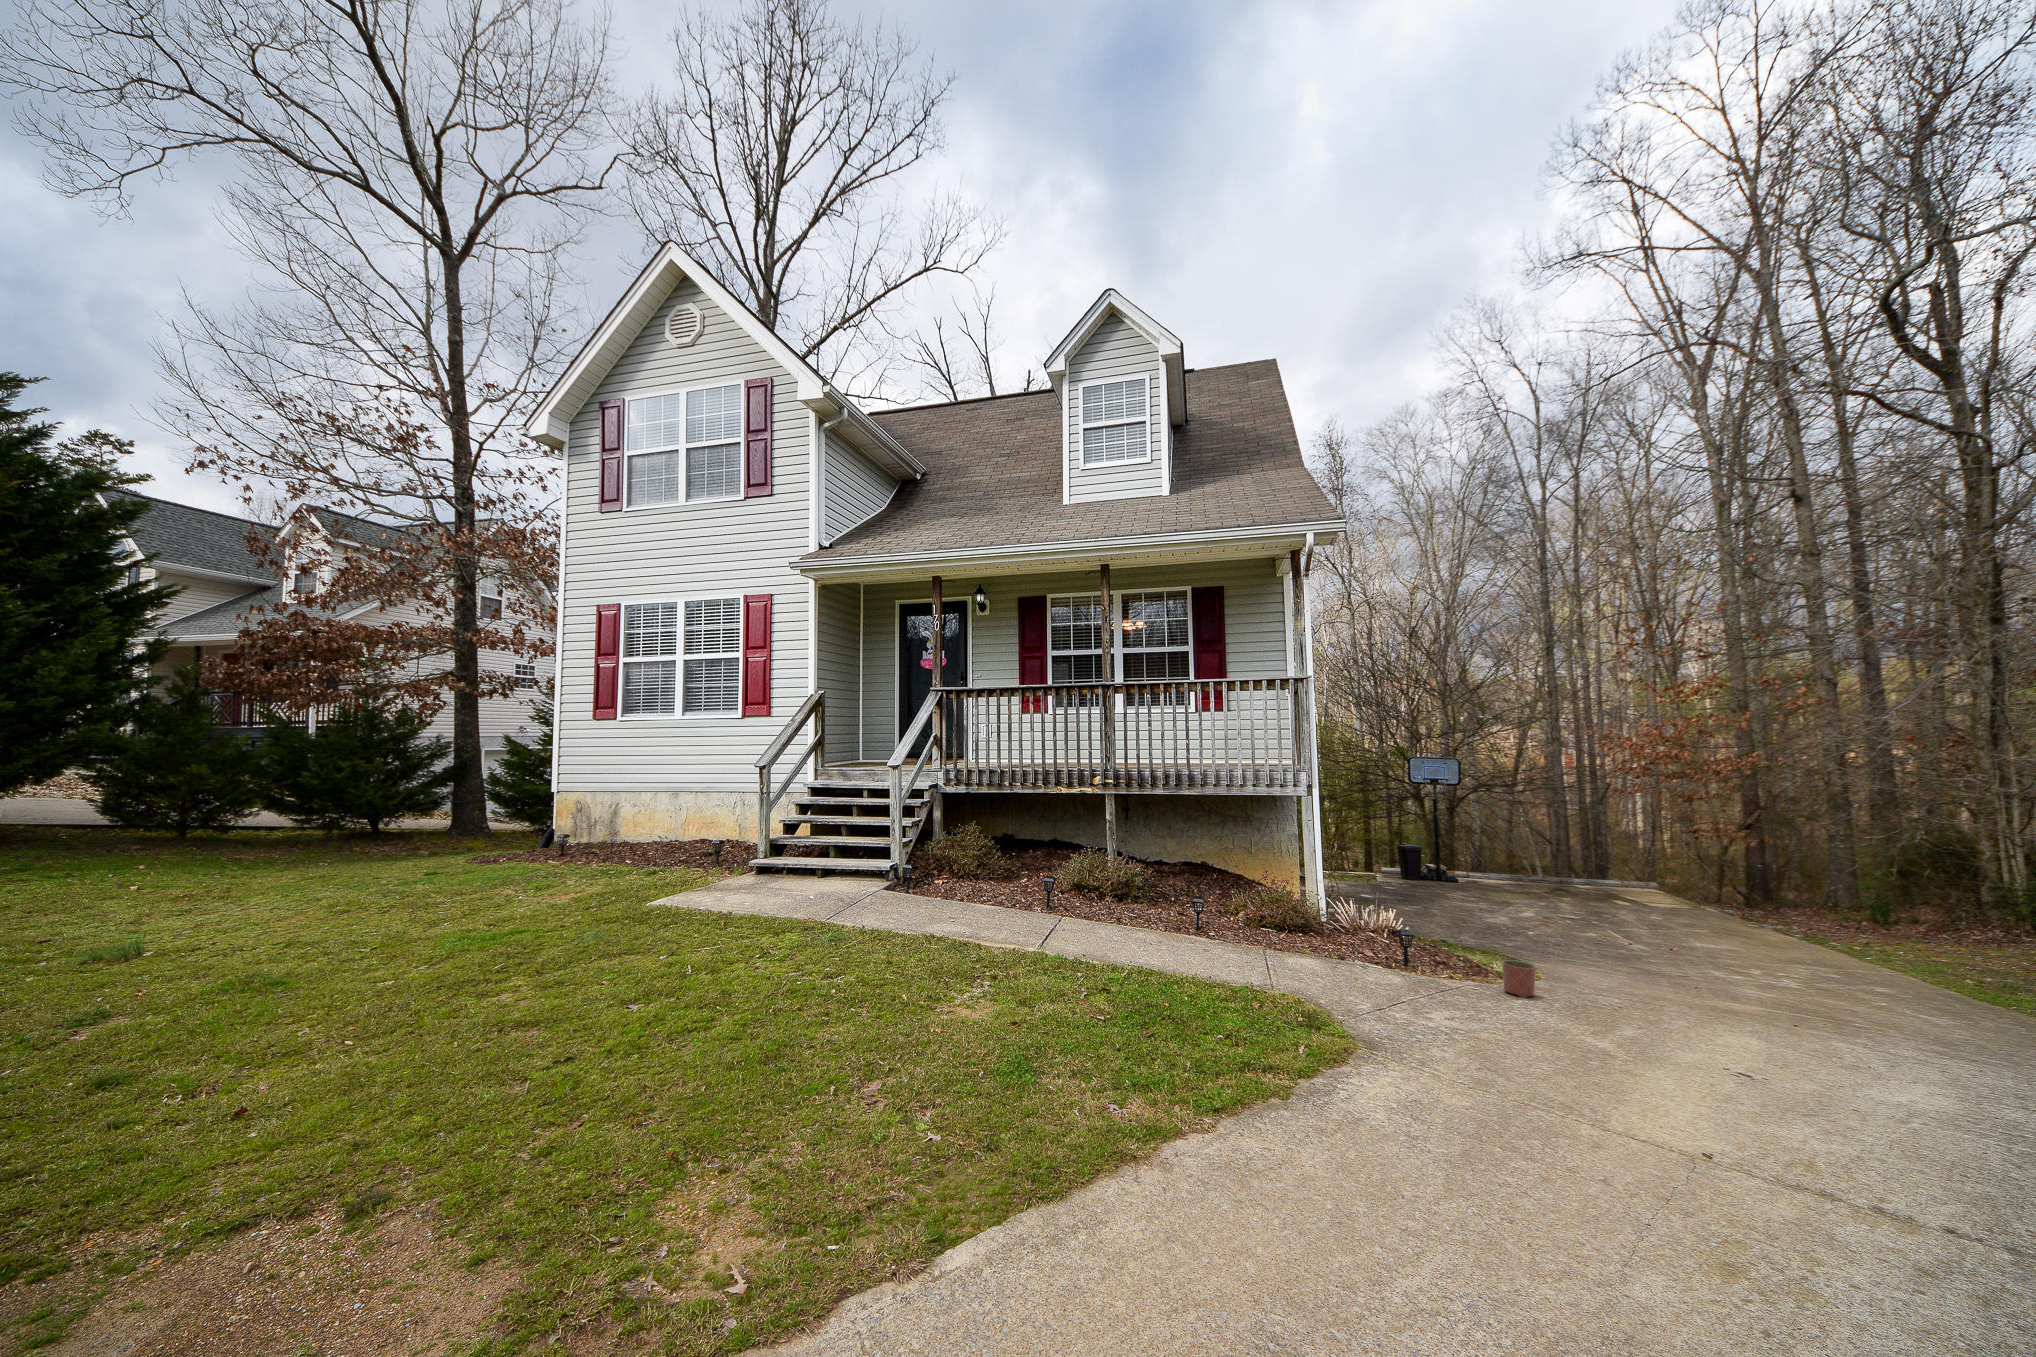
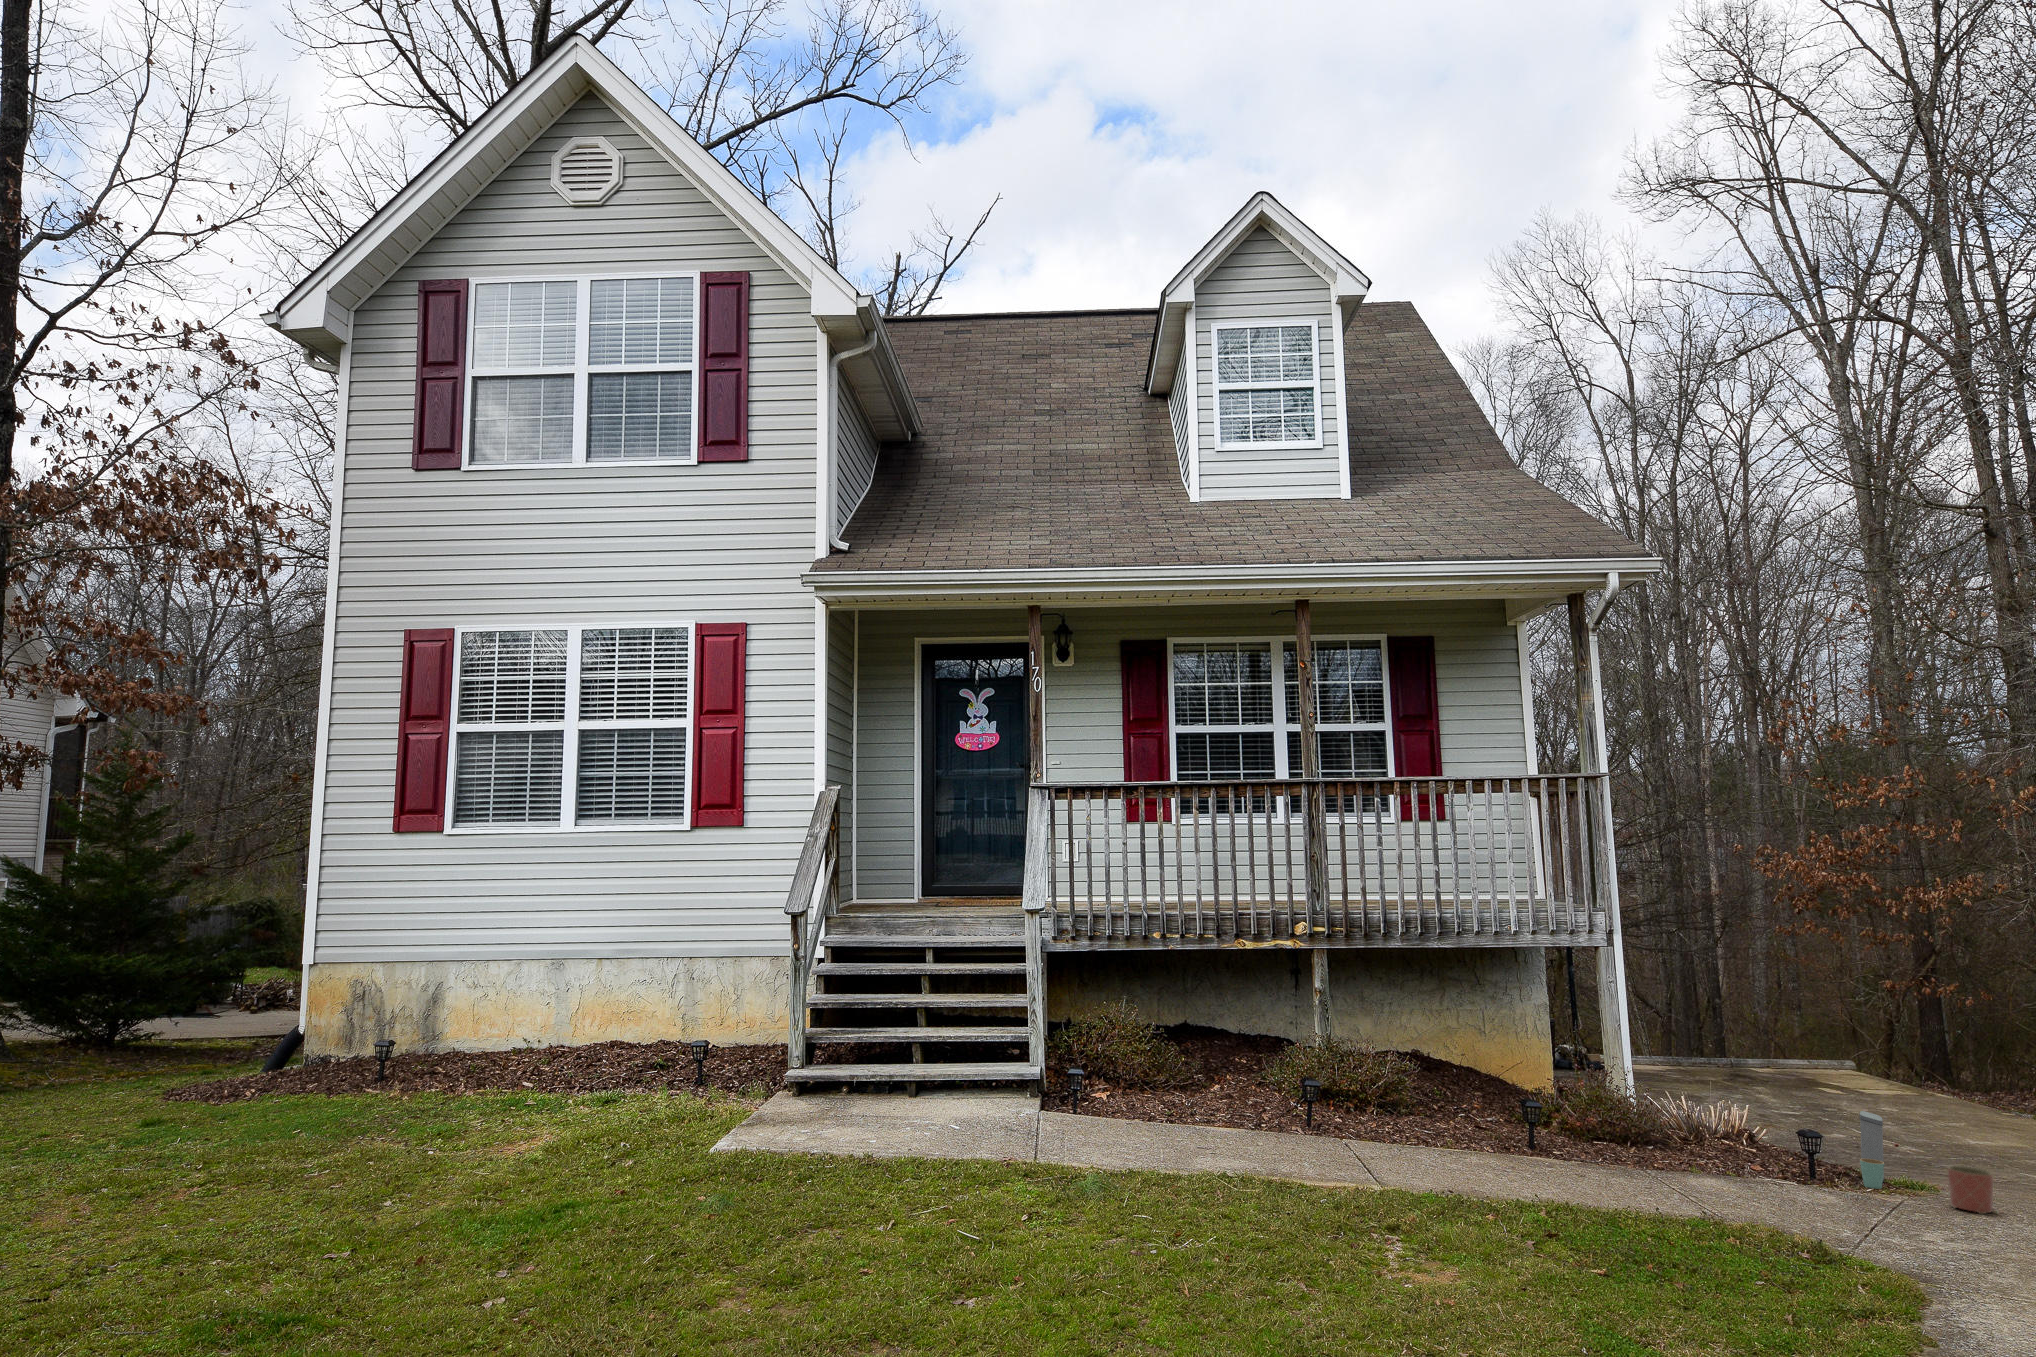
trash can: none [1454,918,1484,975] -> present [1859,1111,1885,1189]

